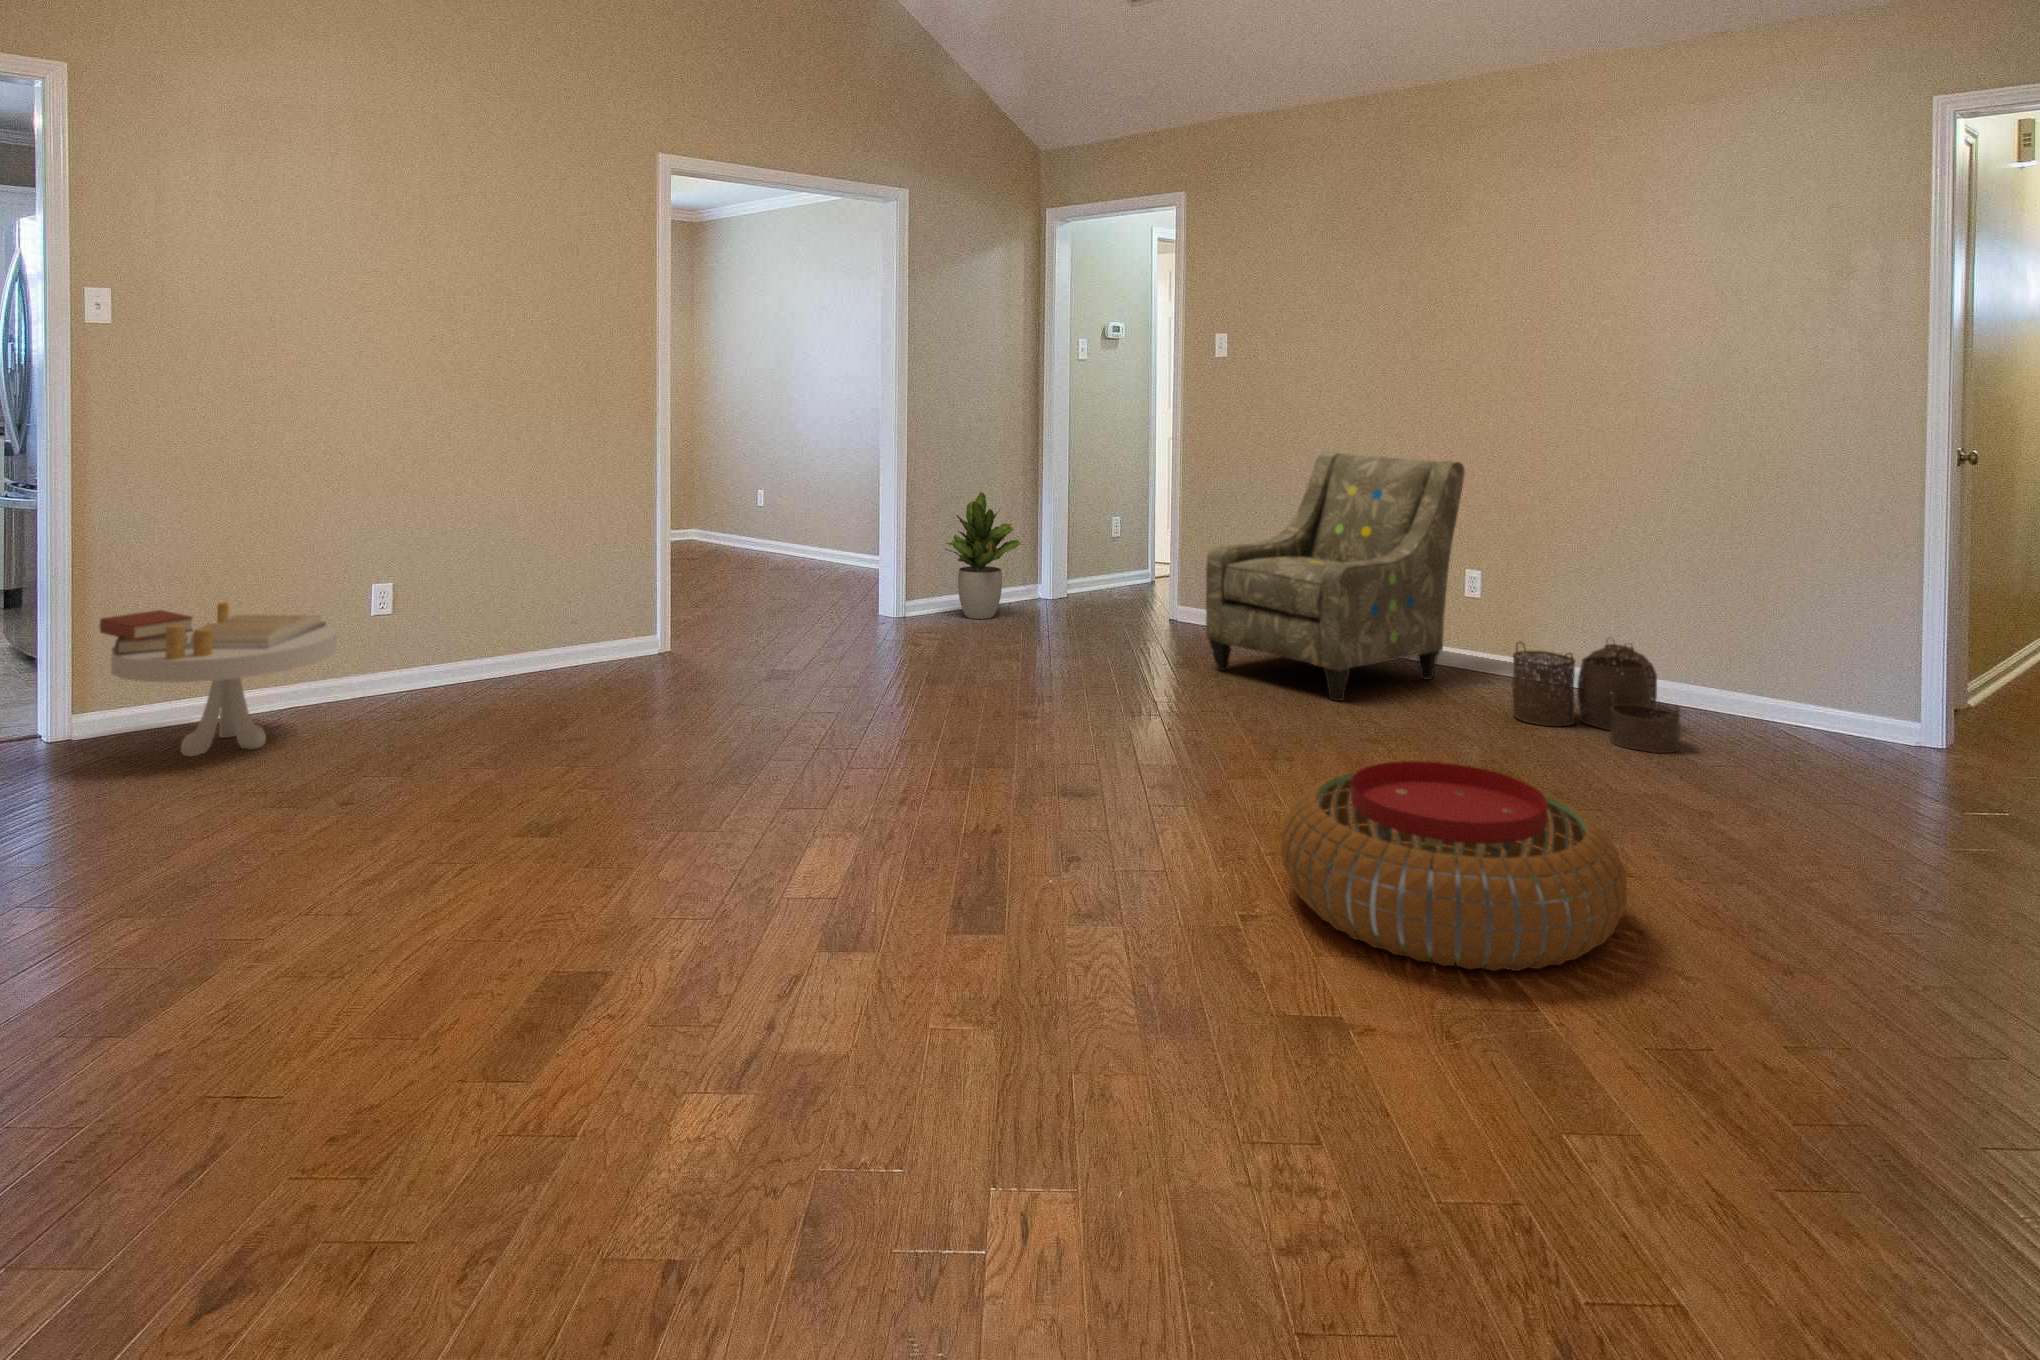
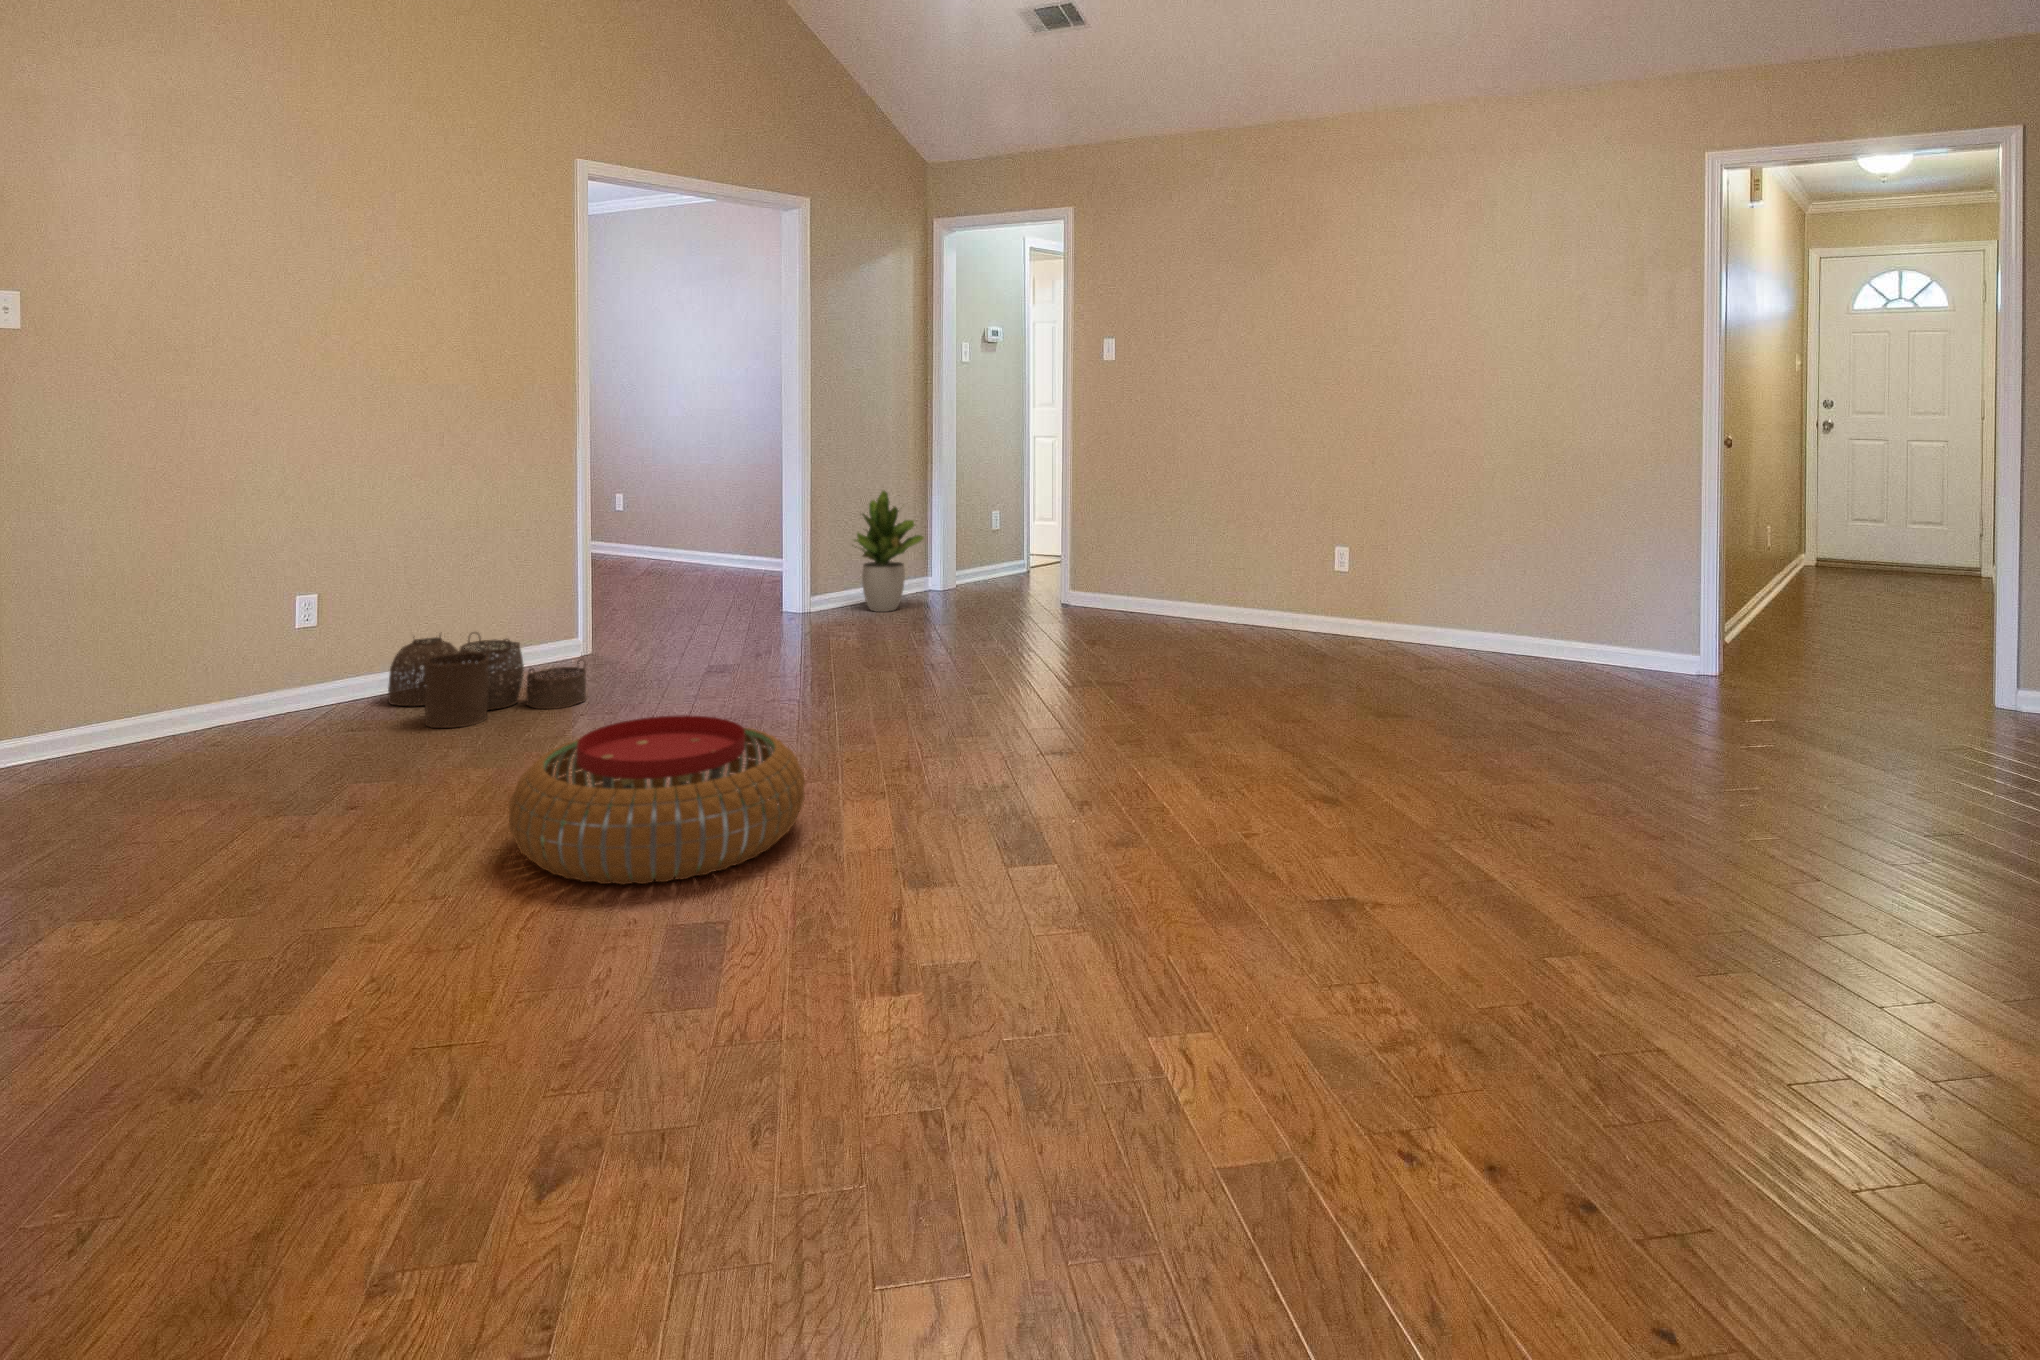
armchair: present [1206,453,1465,701] -> none [1116,447,1335,666]
side table: present [100,602,337,756] -> none [33,621,289,781]
woven basket: present [1512,641,1680,753] -> present [388,632,586,728]
pouf: present [1281,761,1627,971] -> present [509,715,805,885]

